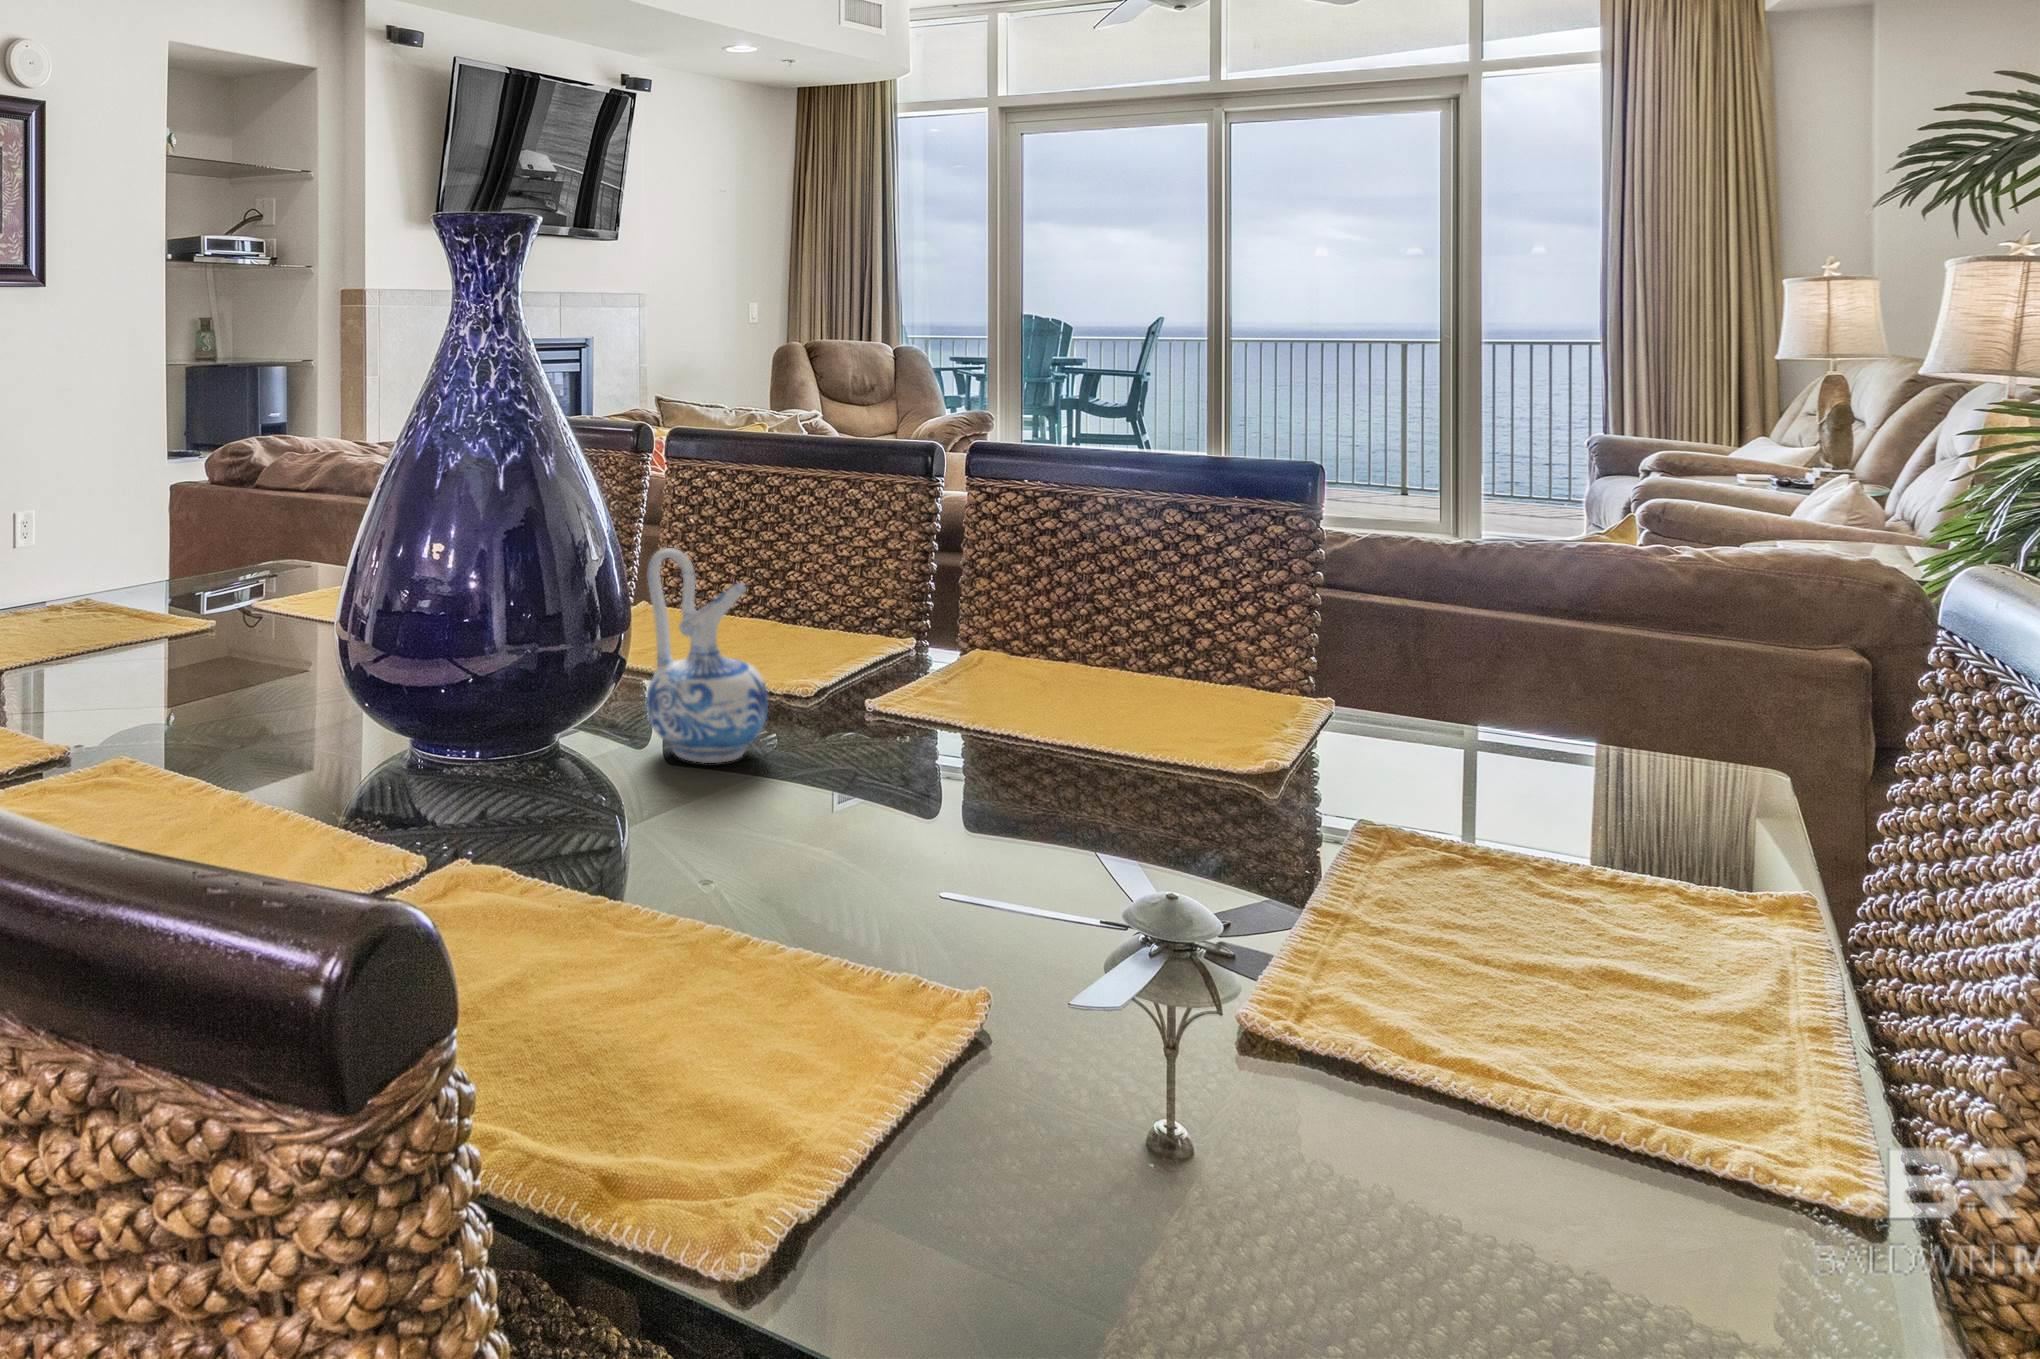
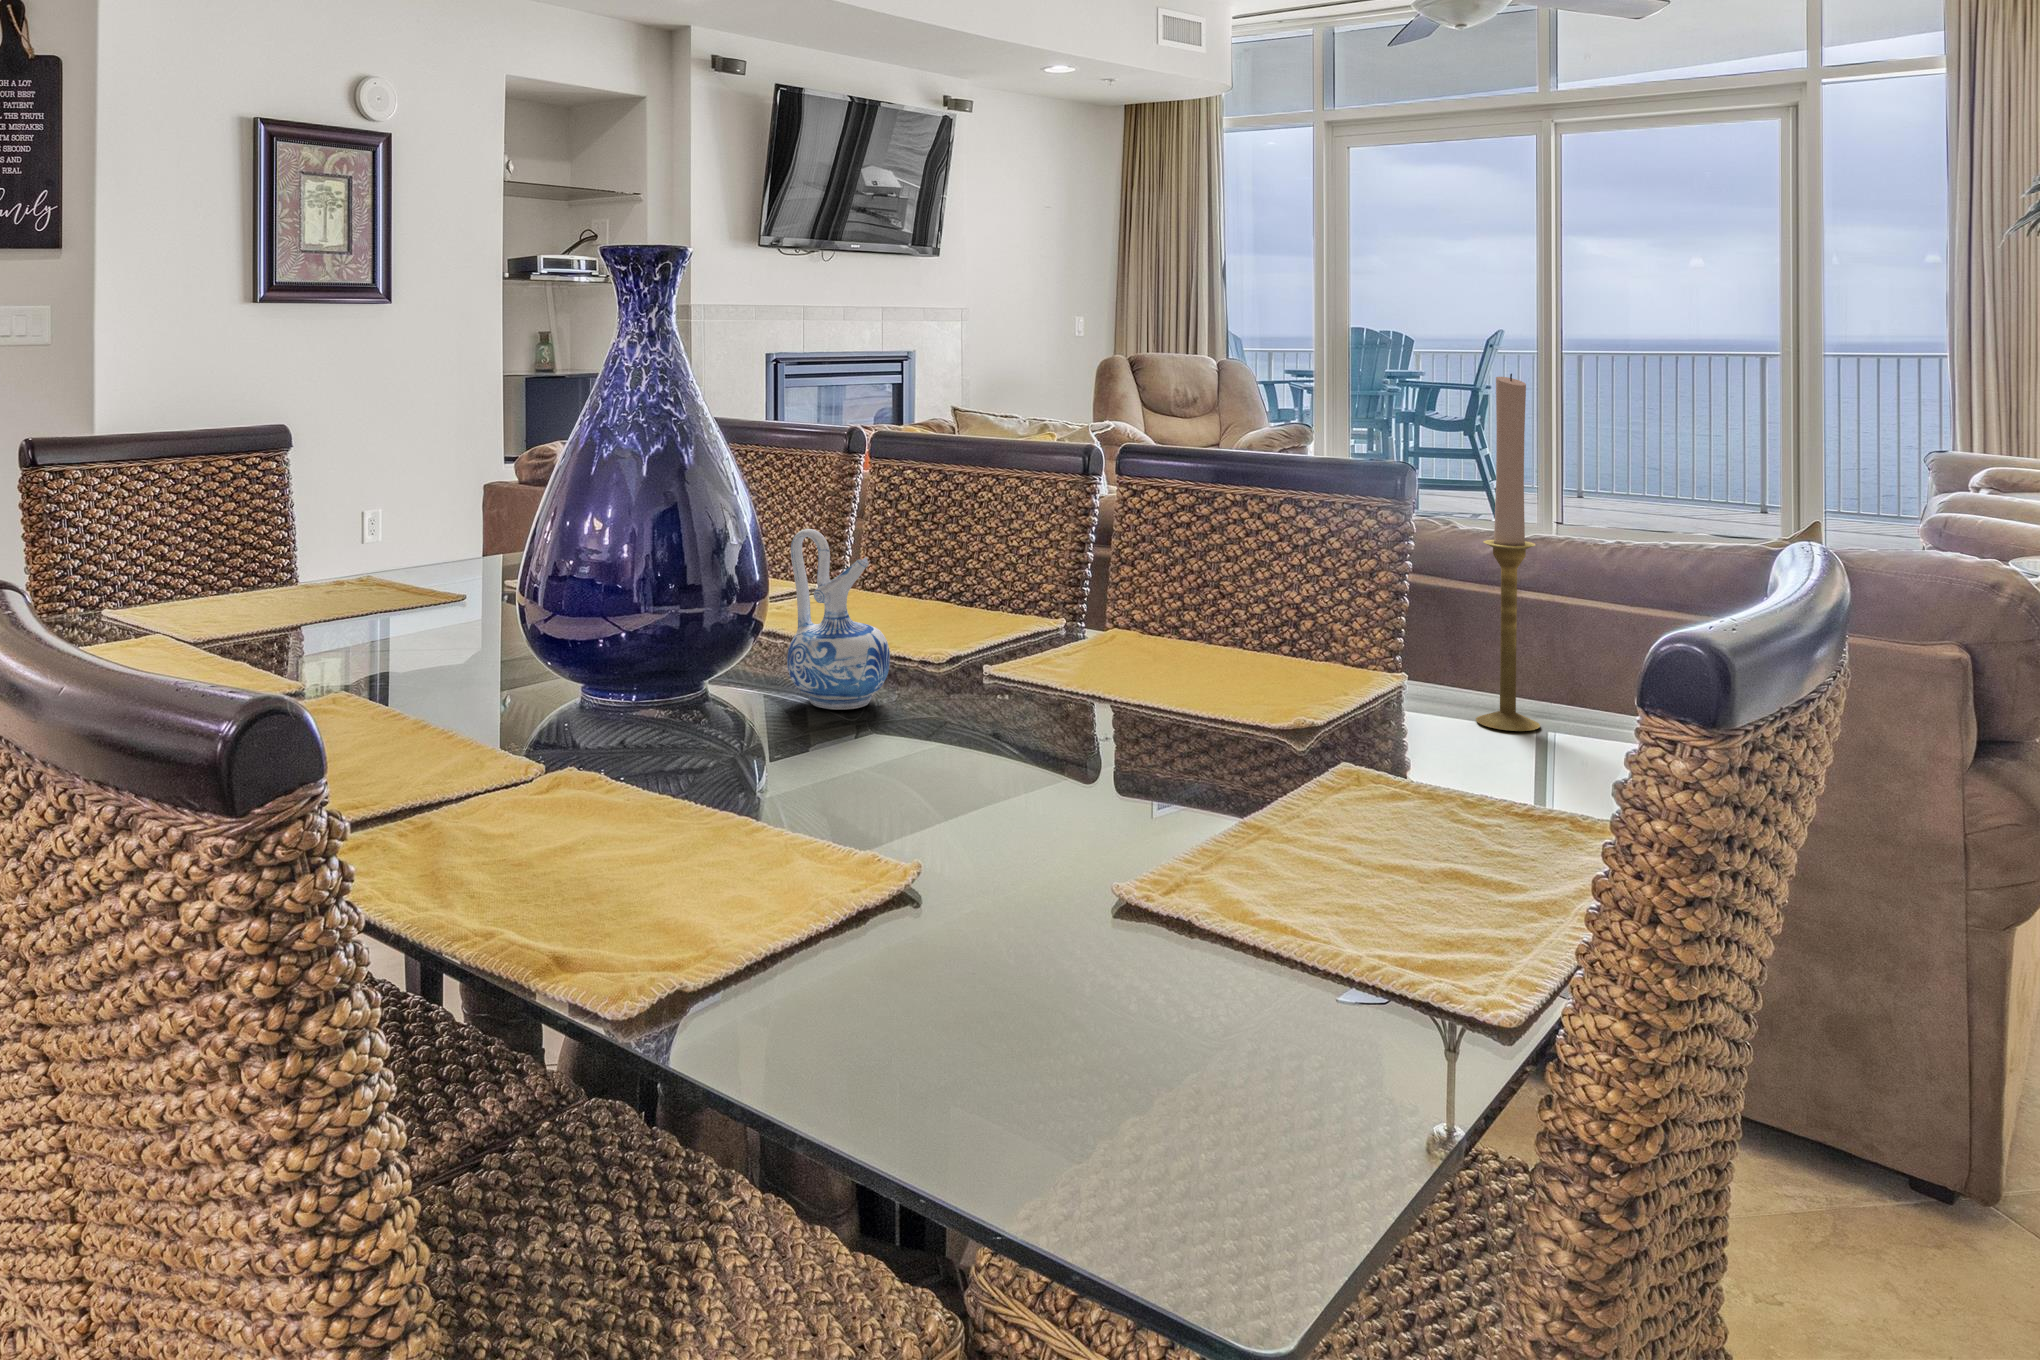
candlestick: none [1444,358,1522,769] -> present [1476,374,1540,731]

